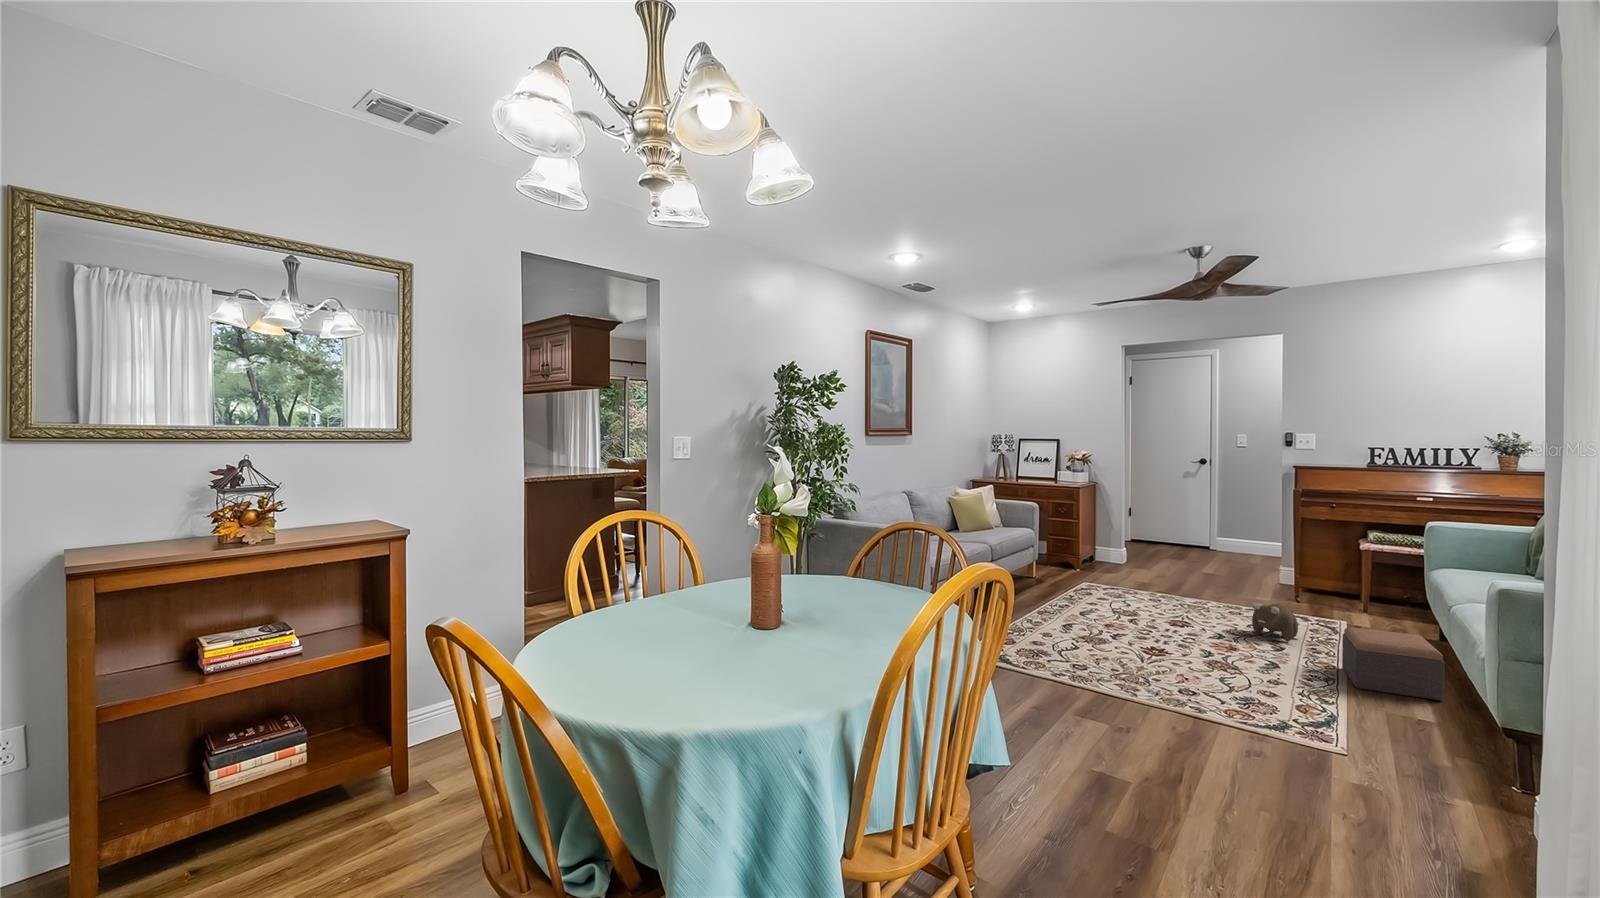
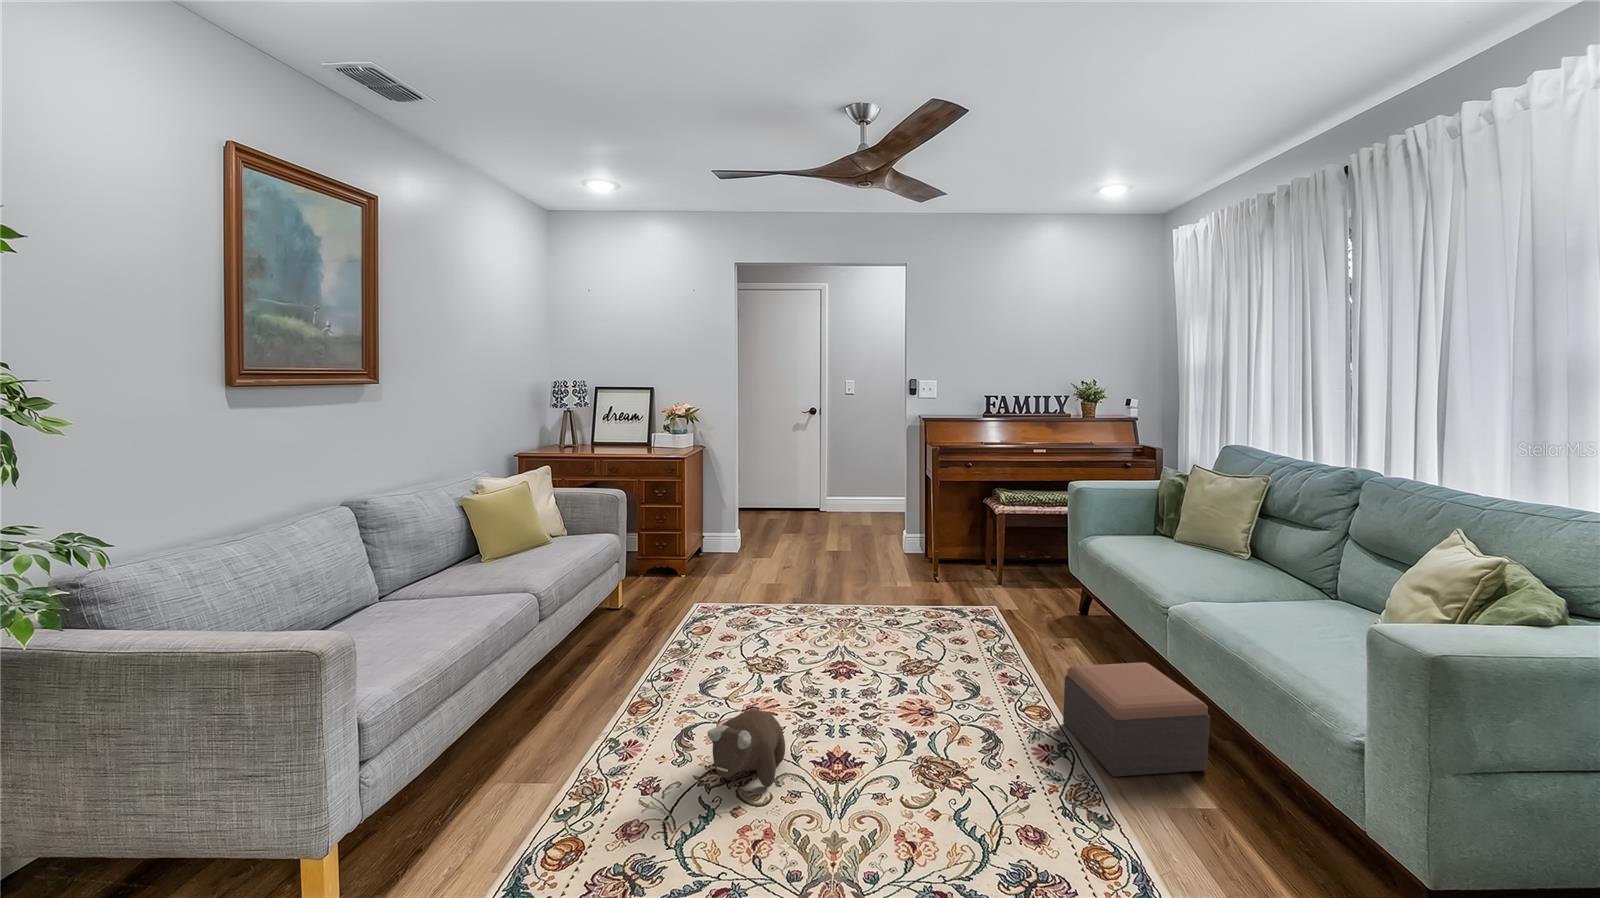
plush toy: present [1252,603,1298,641] -> present [707,709,785,787]

